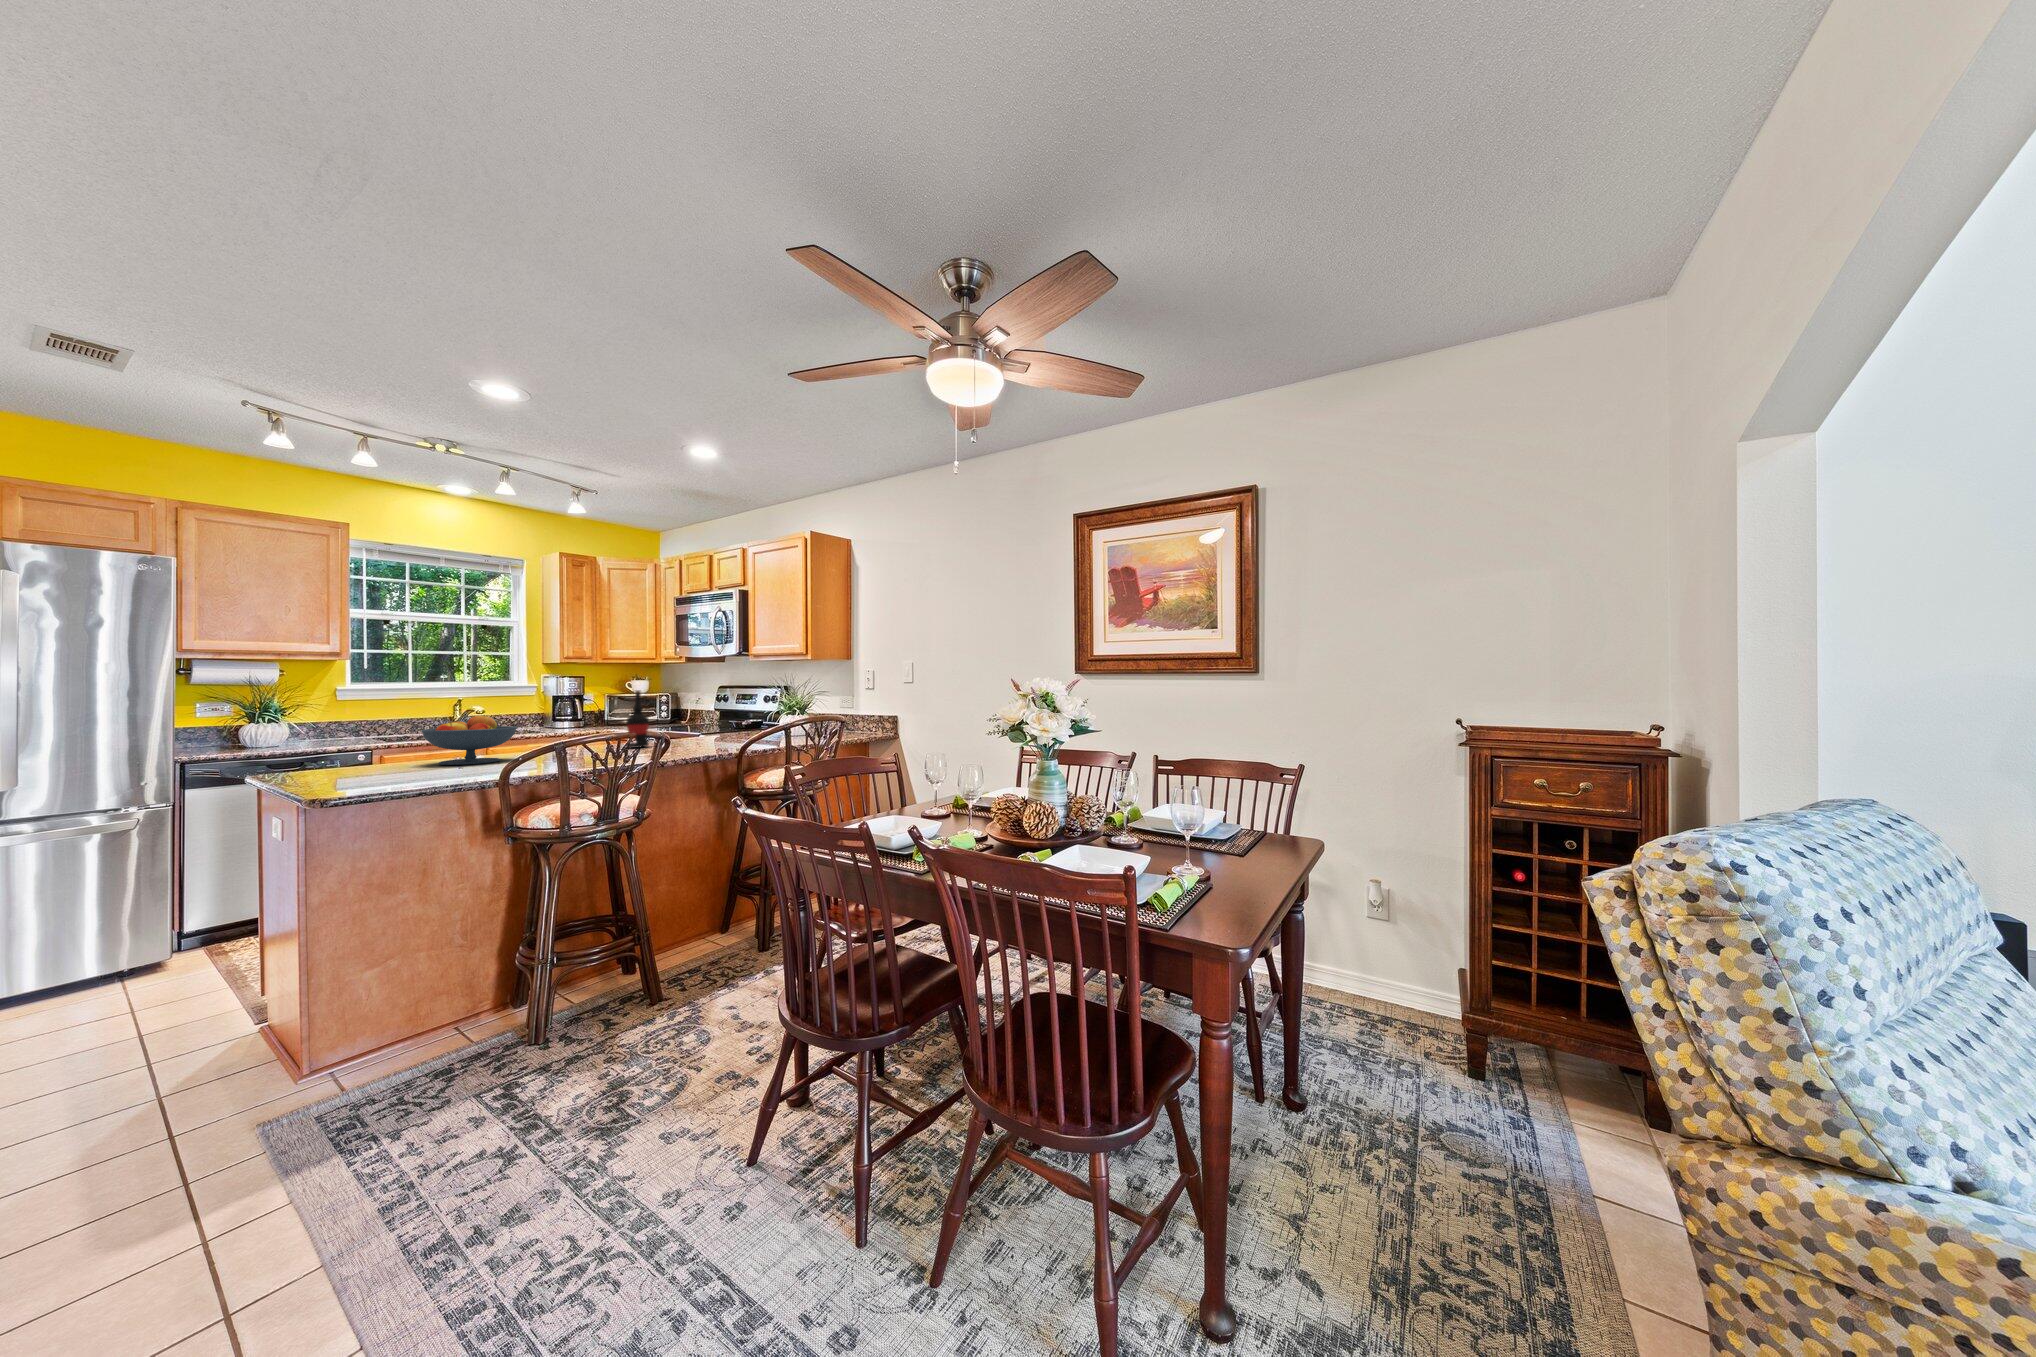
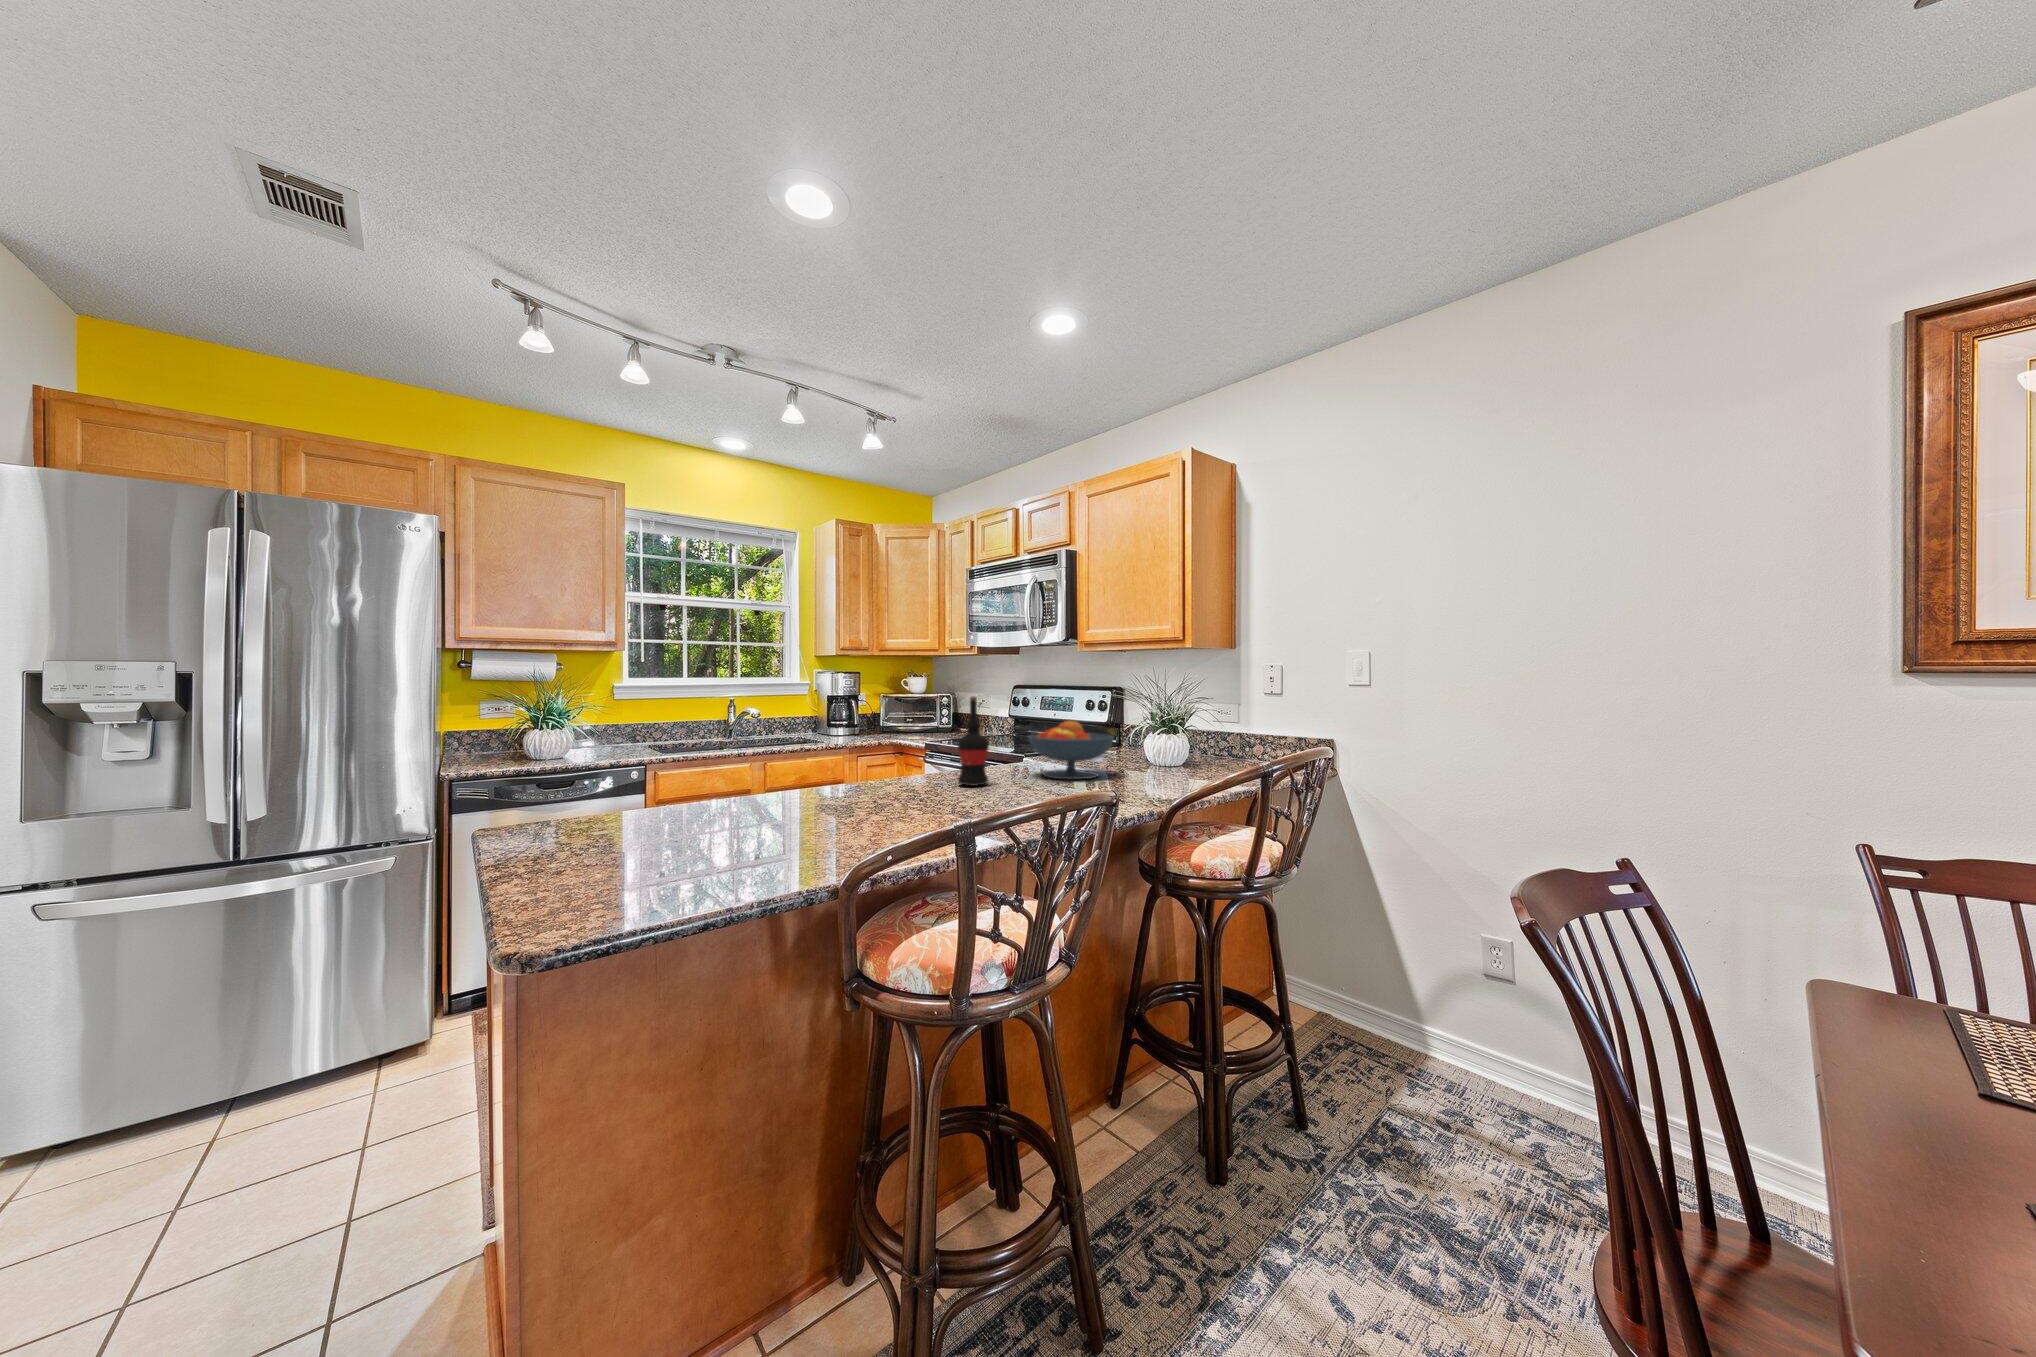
fruit bowl: present [421,716,517,765] -> present [1029,721,1114,779]

